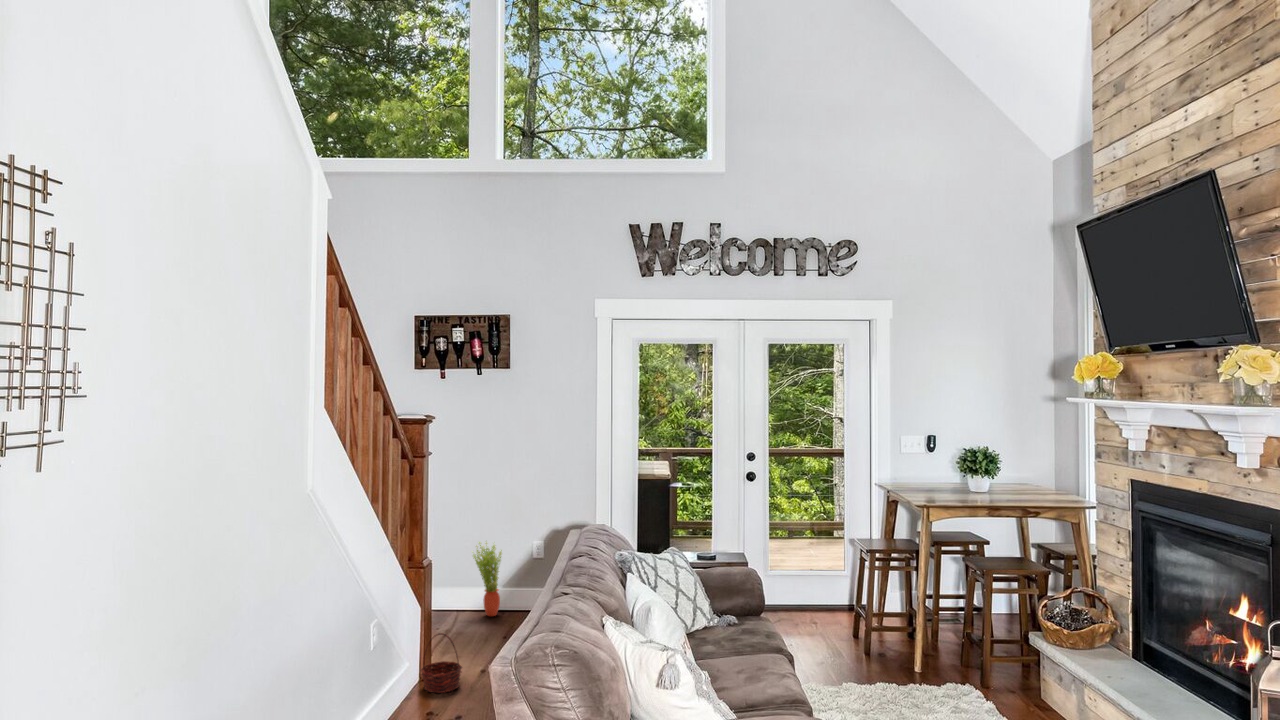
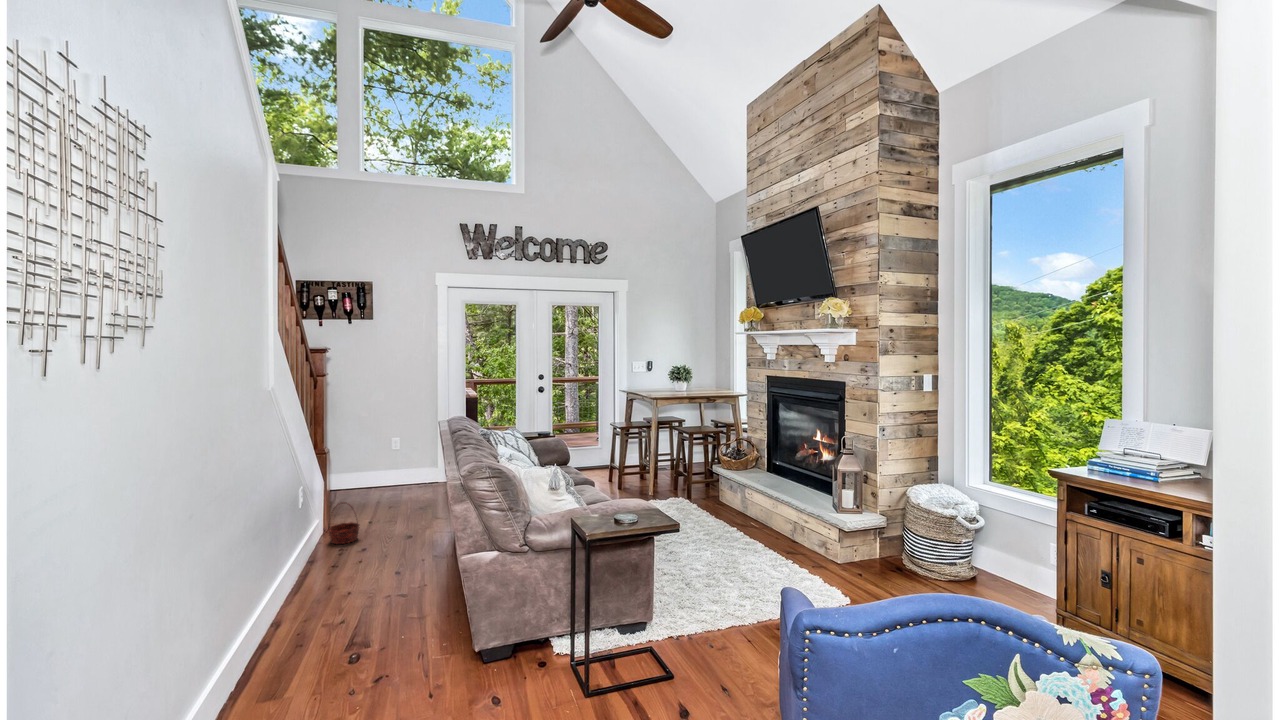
potted plant: present [473,542,502,616] -> none [345,444,370,498]

